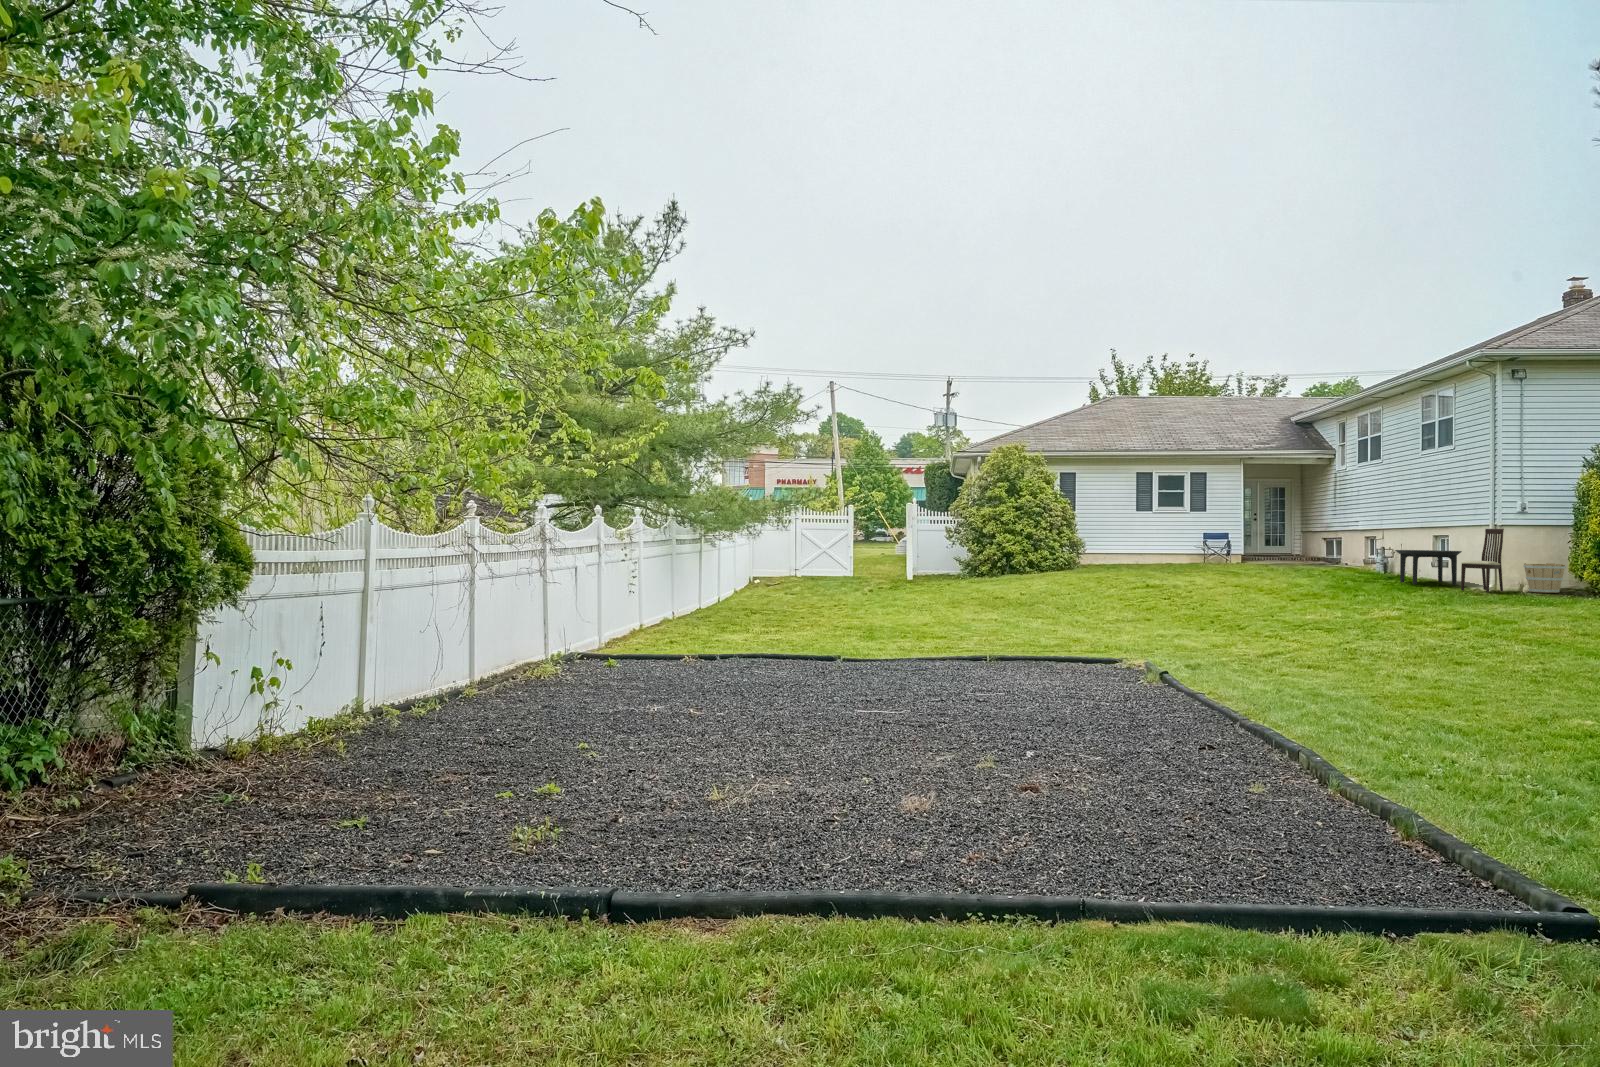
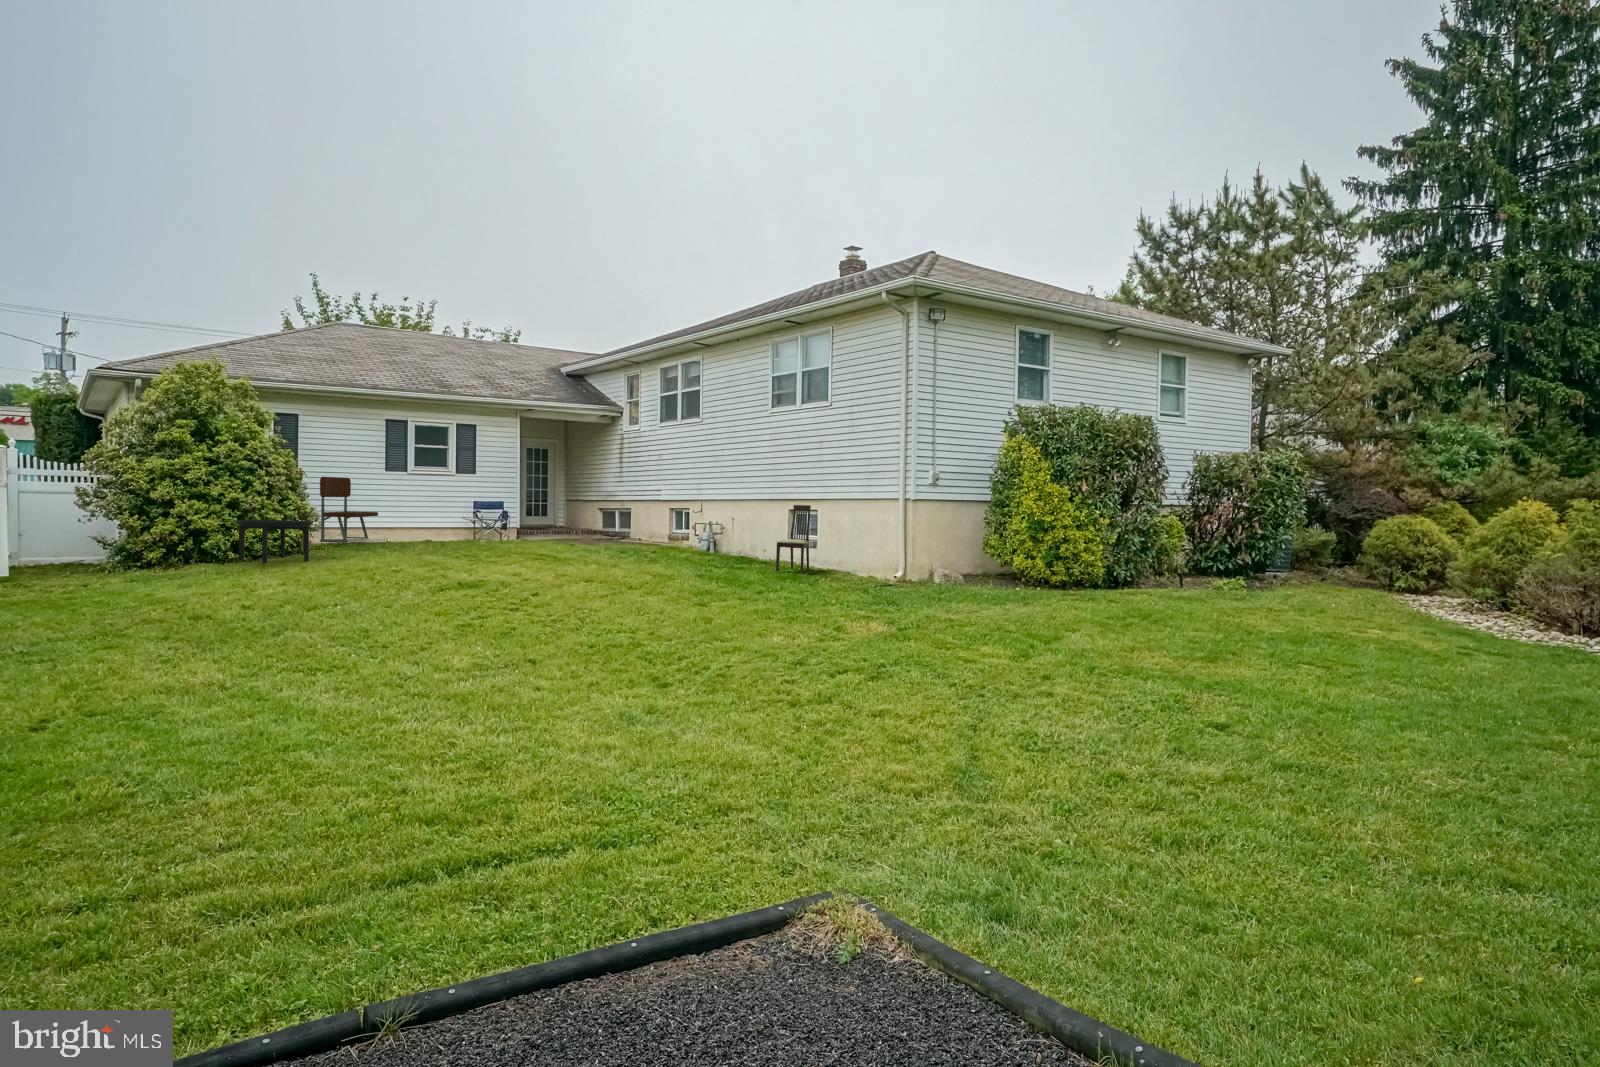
bench: none [1086,517,1128,565] -> present [320,477,378,543]
round table: present [1395,550,1462,585] -> present [235,520,312,563]
wooden bucket: present [1523,563,1566,593] -> none [826,540,860,571]

